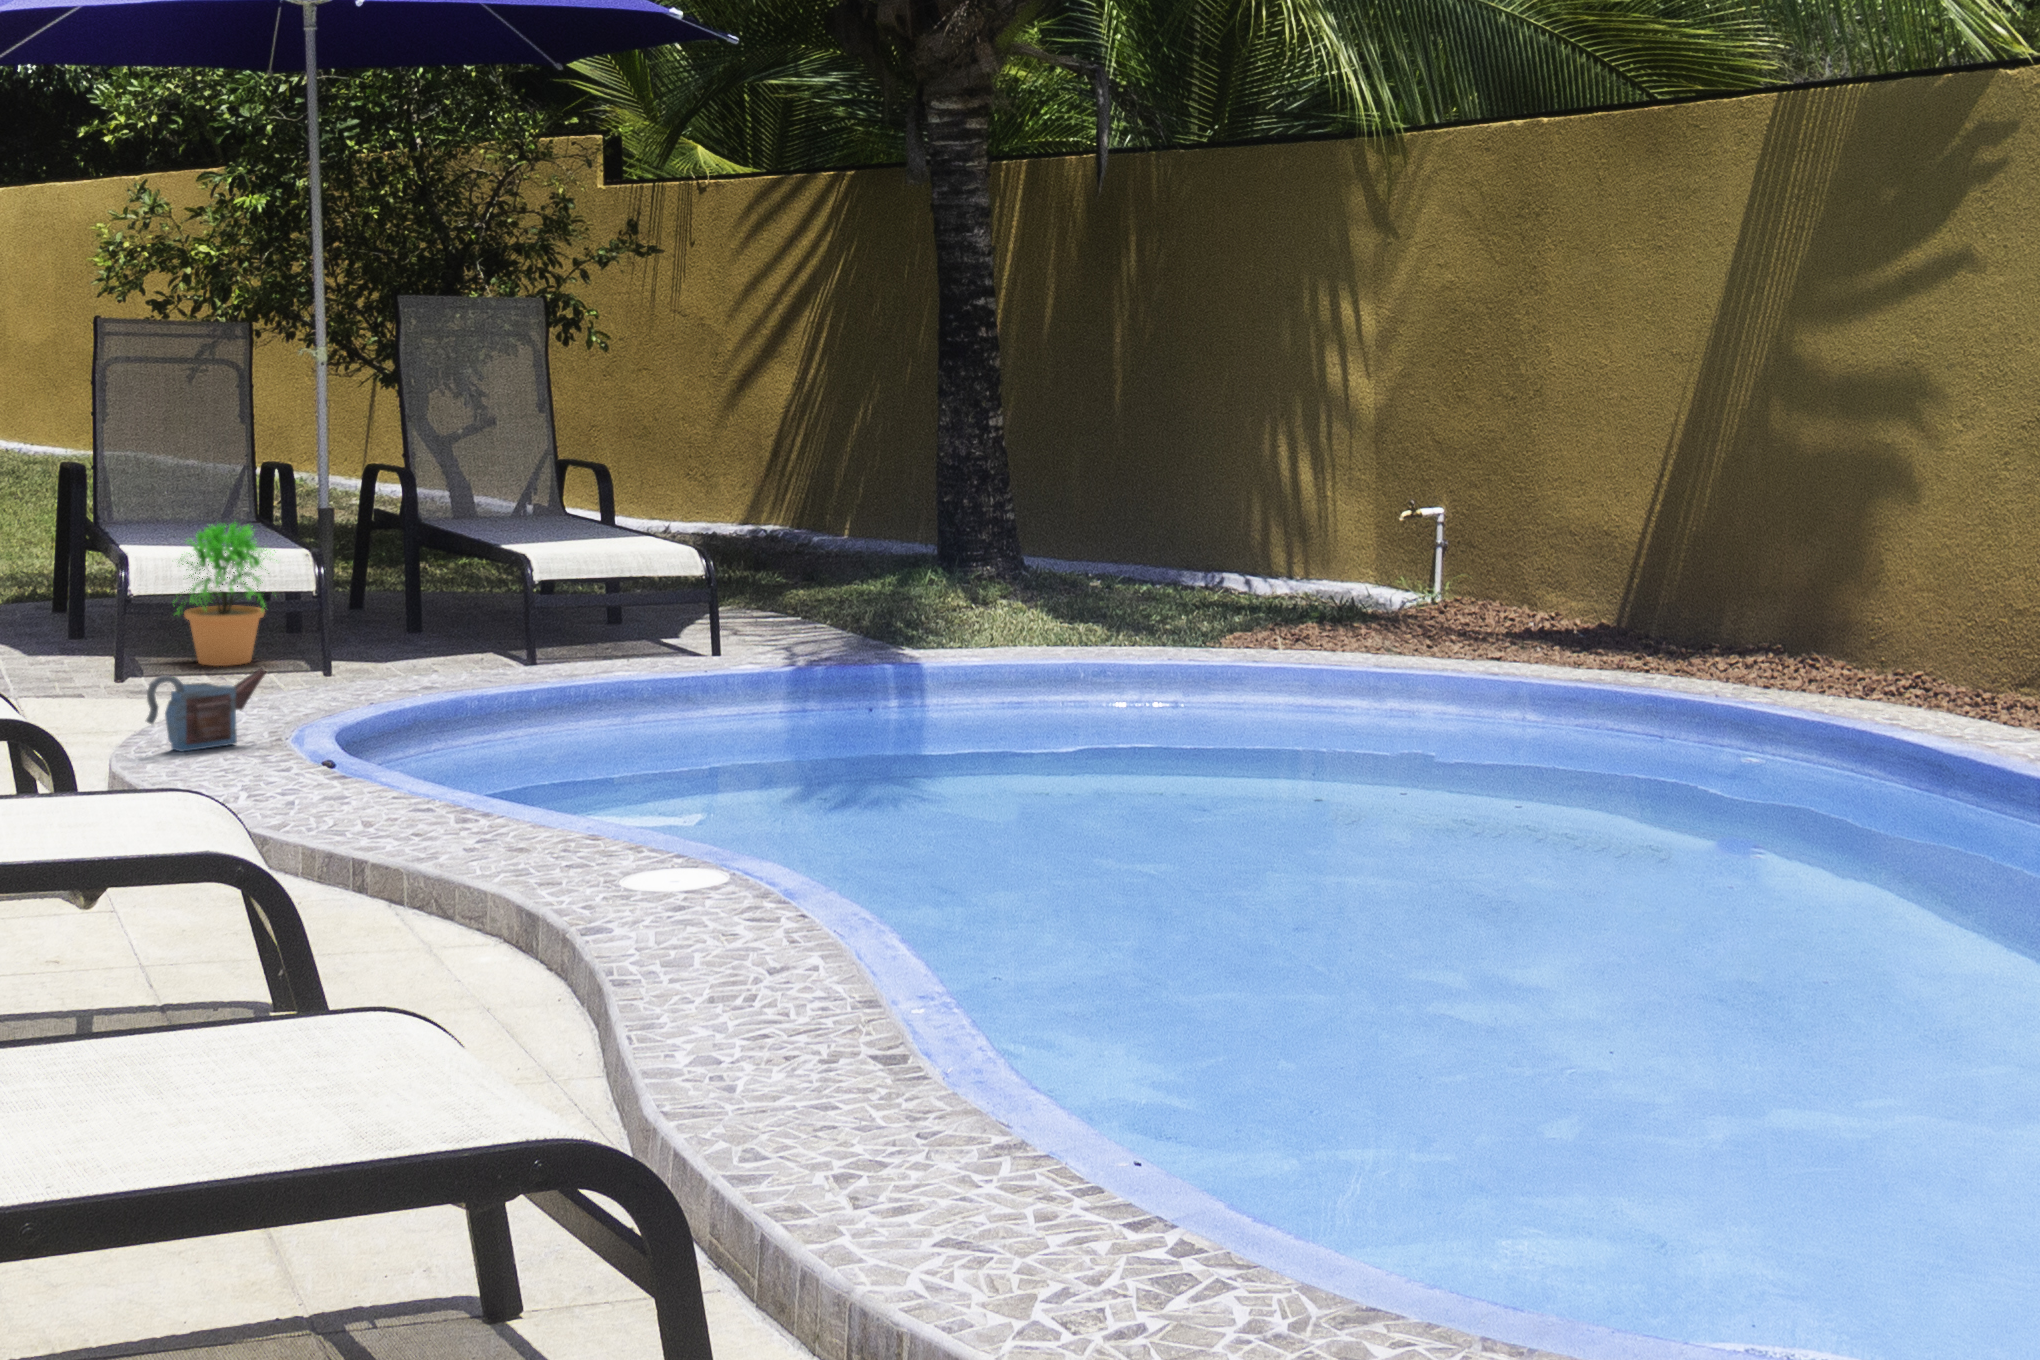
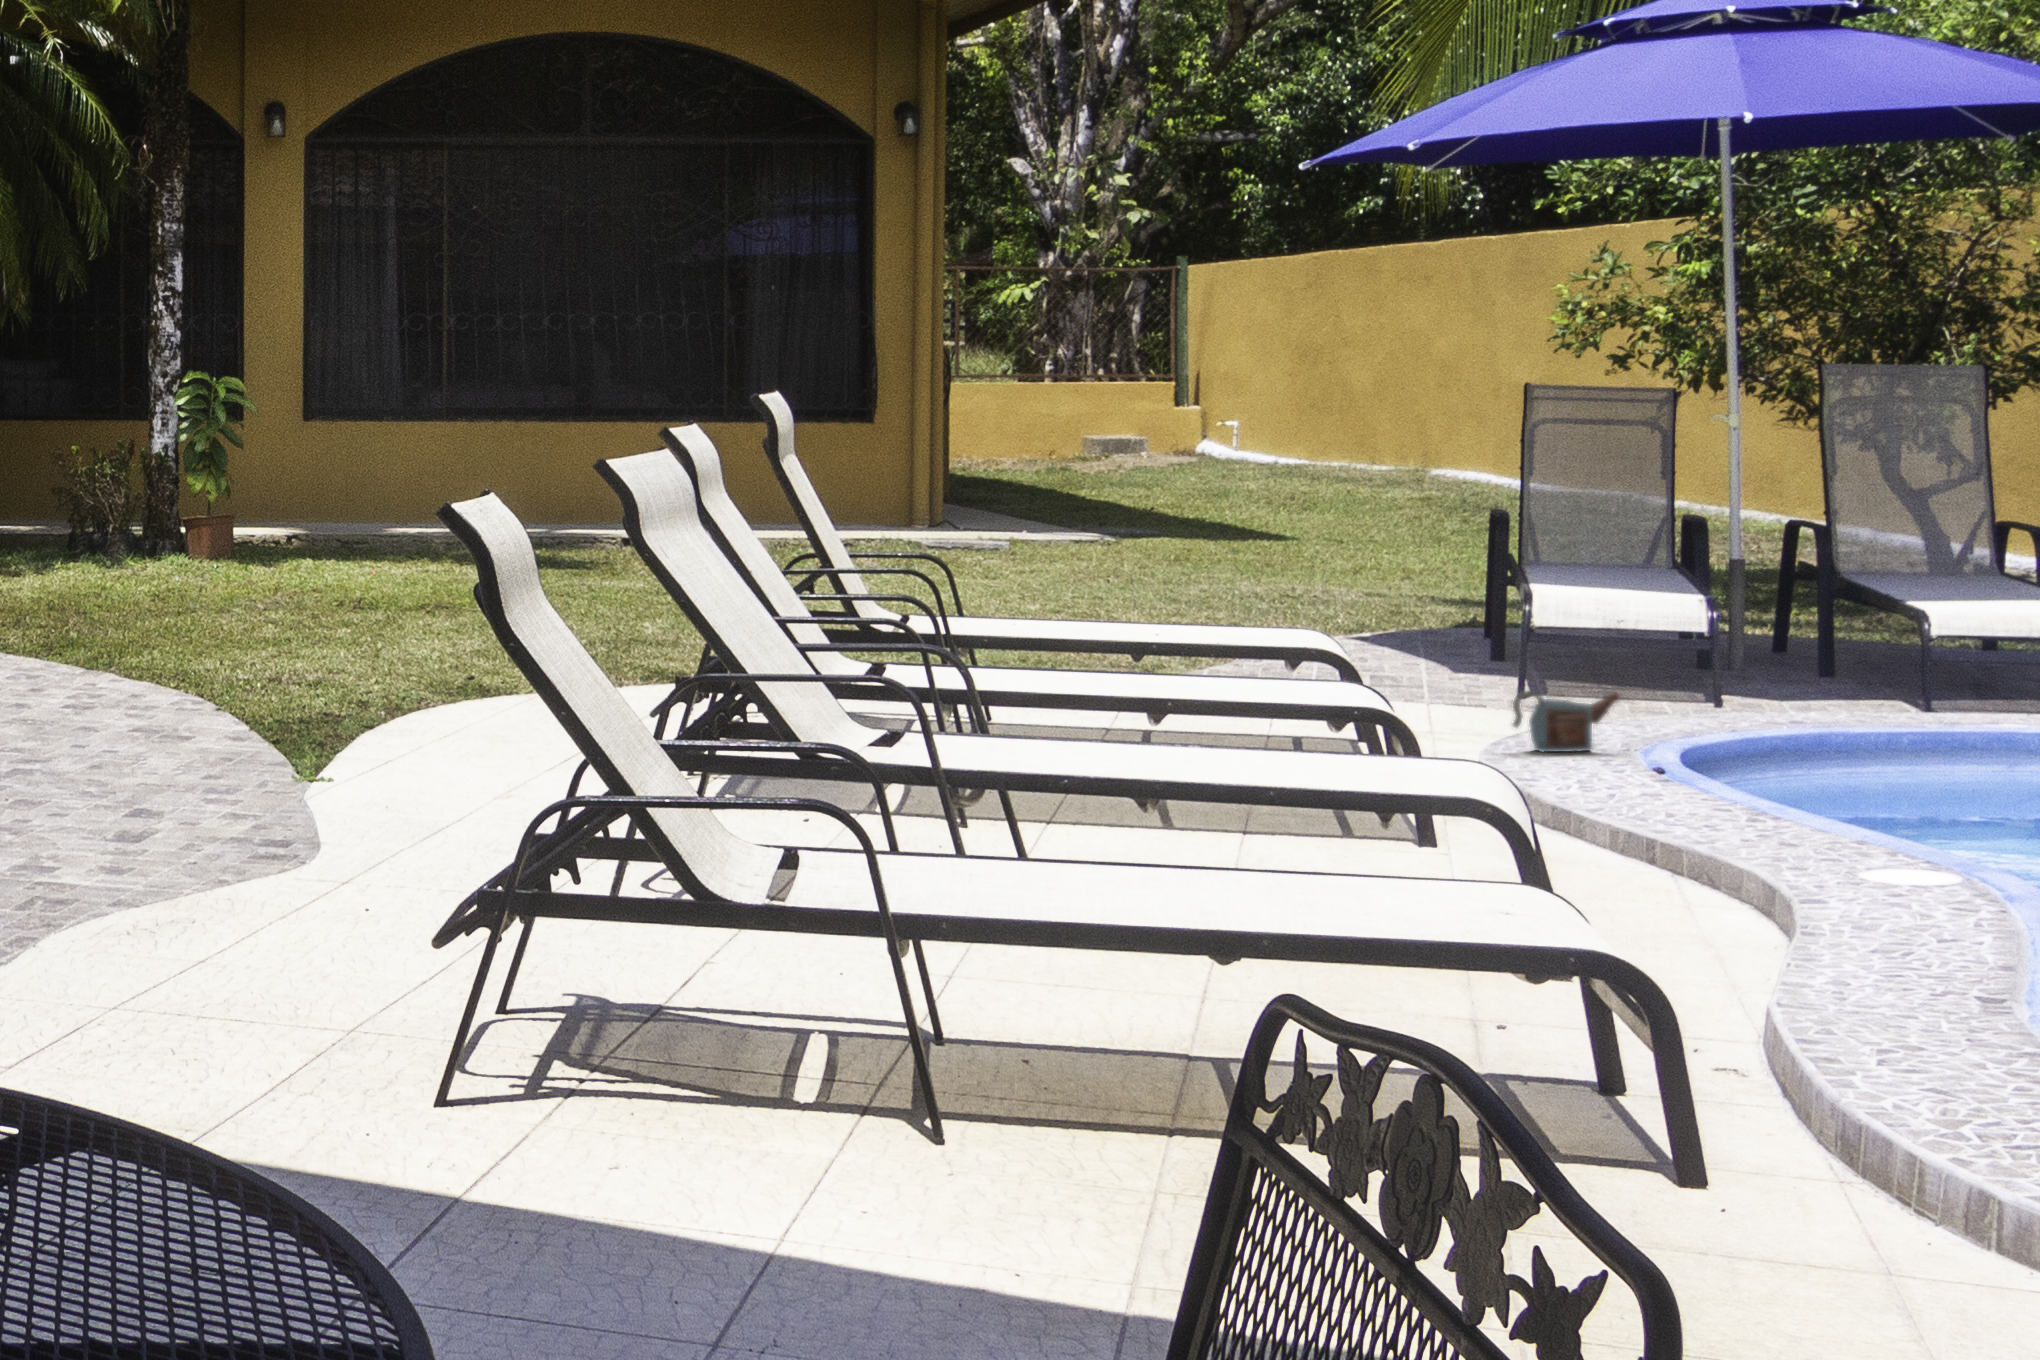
potted plant: present [173,522,277,666] -> none [1562,566,1672,691]

